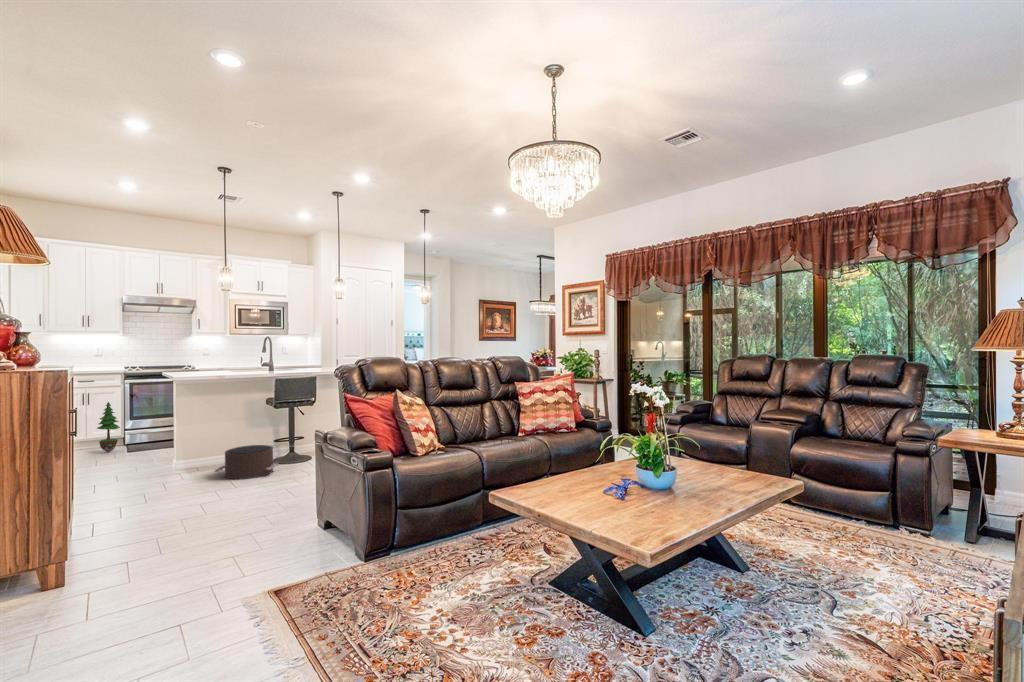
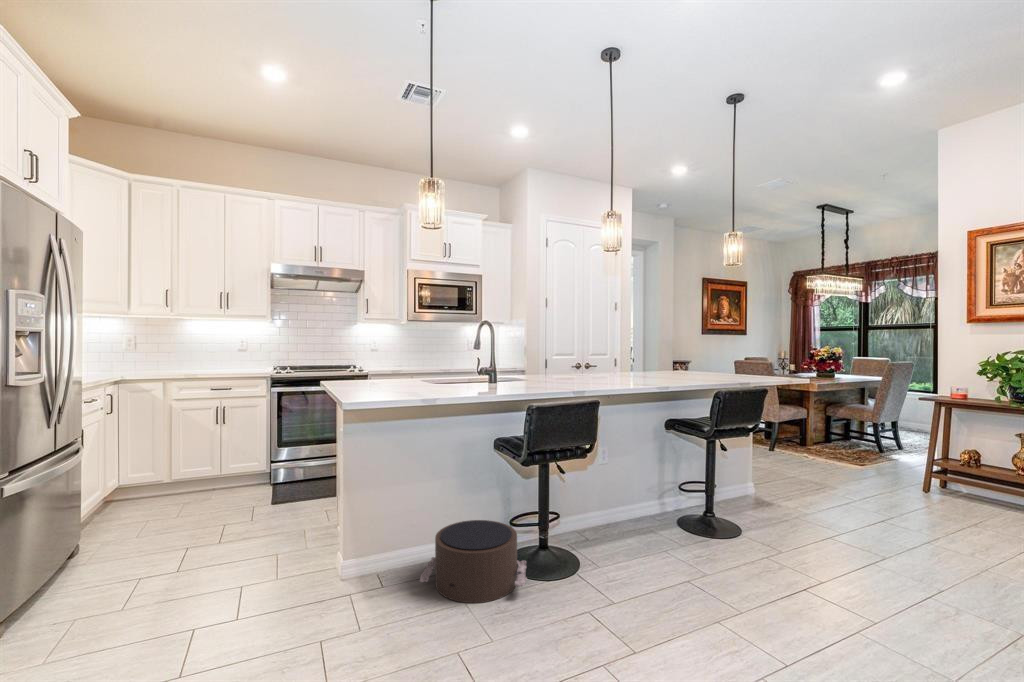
potted tree: present [97,402,120,452] -> none [237,417,267,491]

